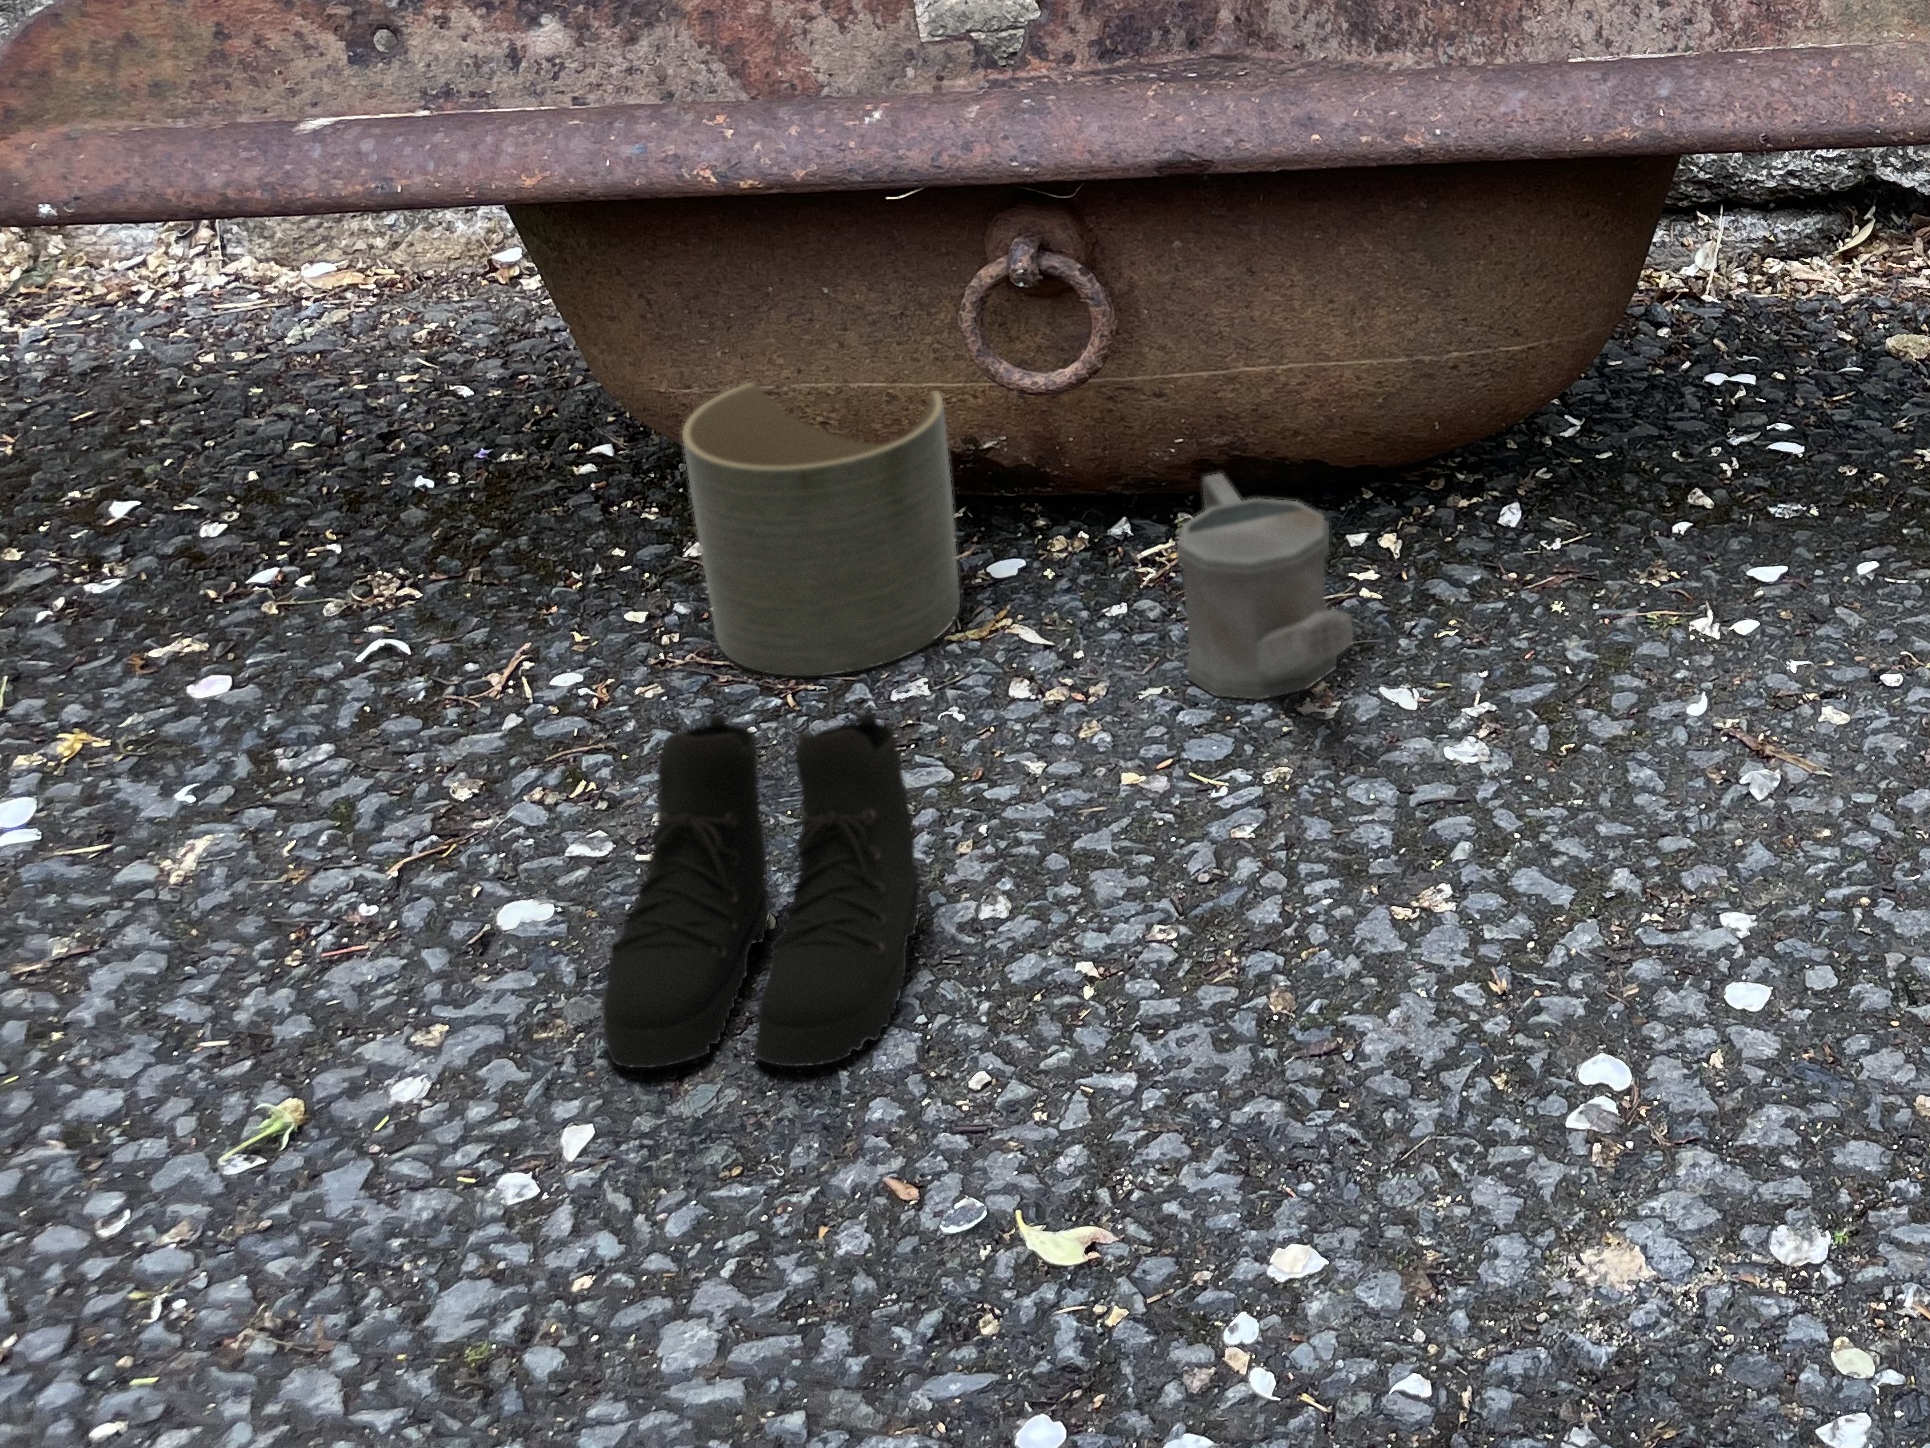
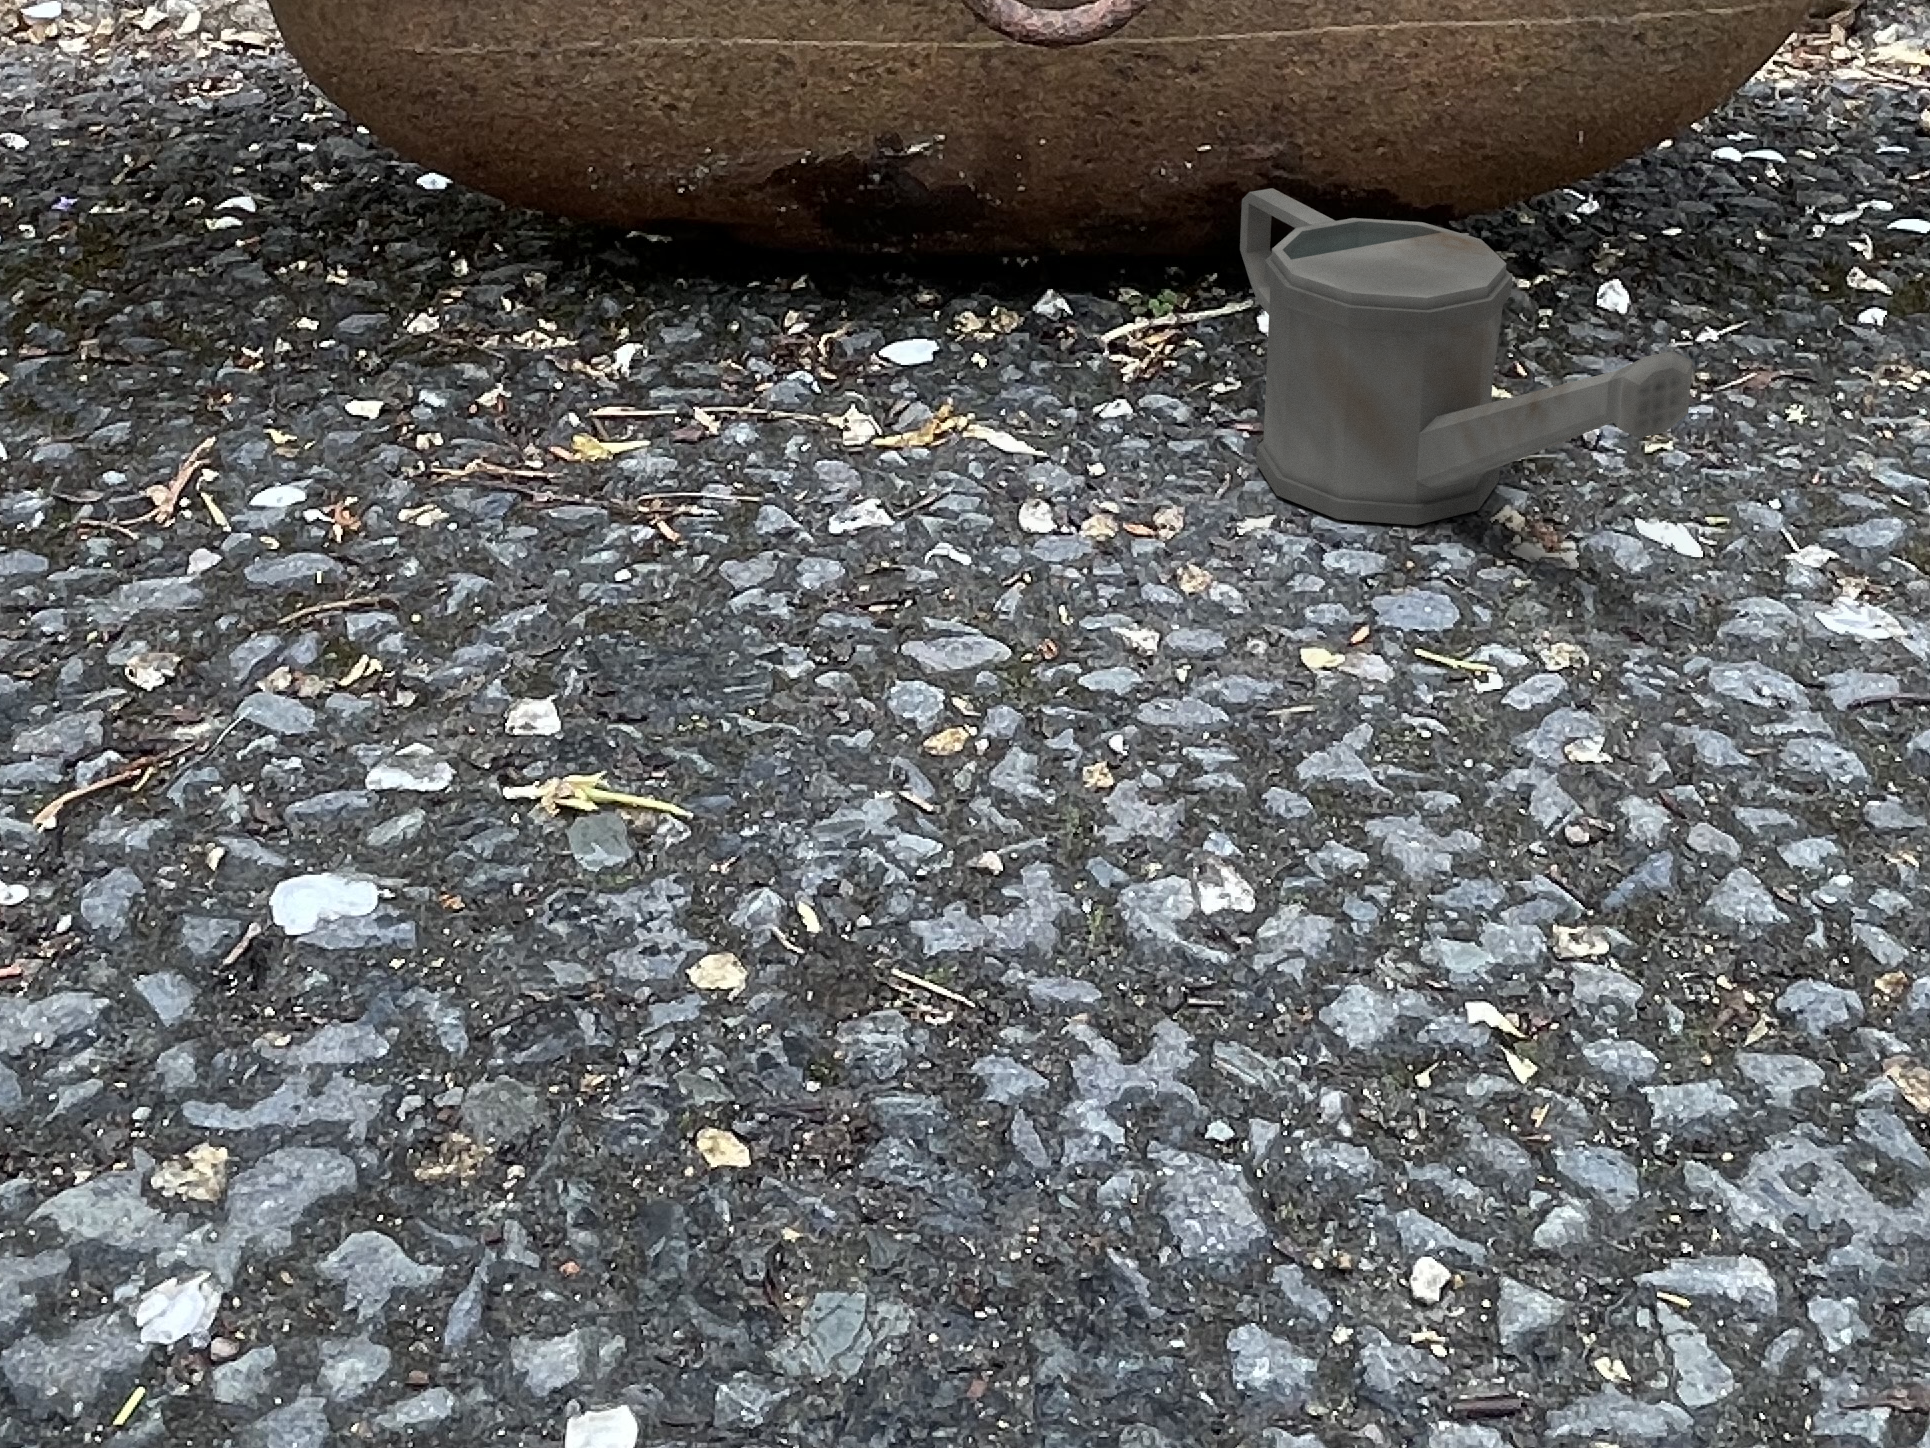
planter: present [682,383,960,676] -> none [472,31,868,490]
boots: present [603,713,920,1068] -> none [581,502,1162,1255]

